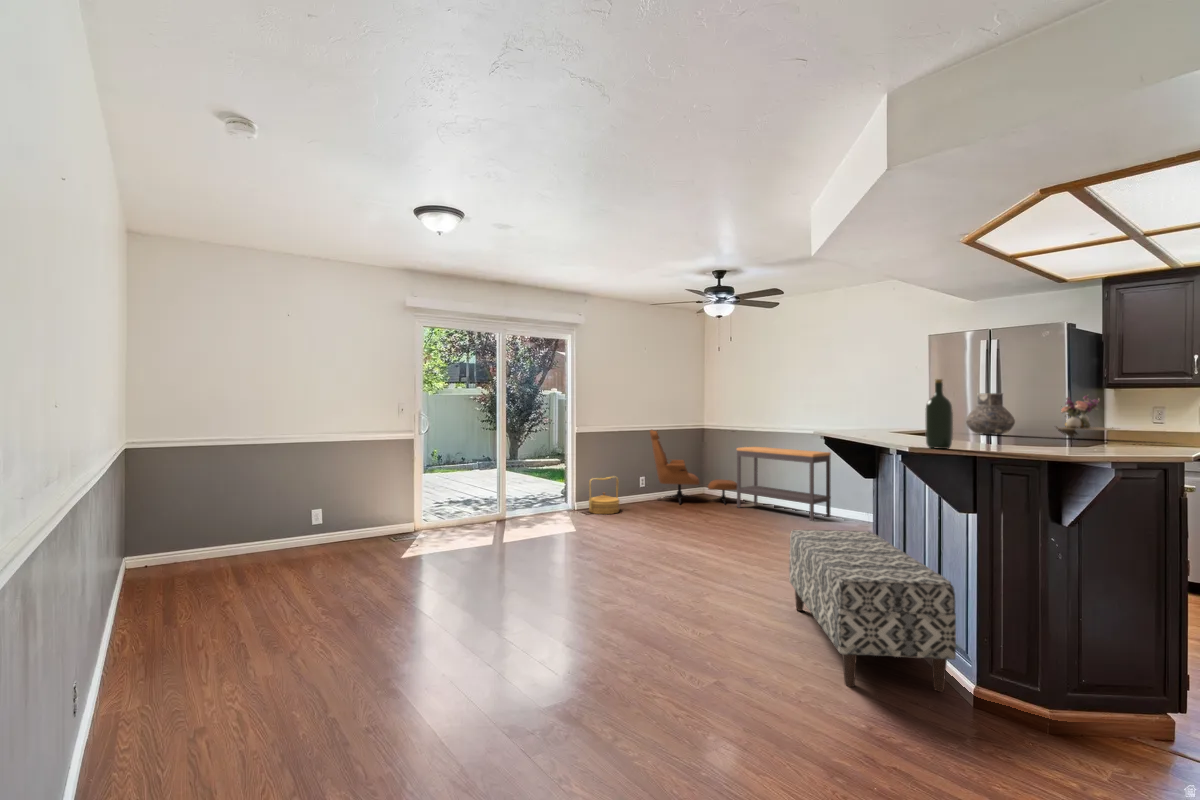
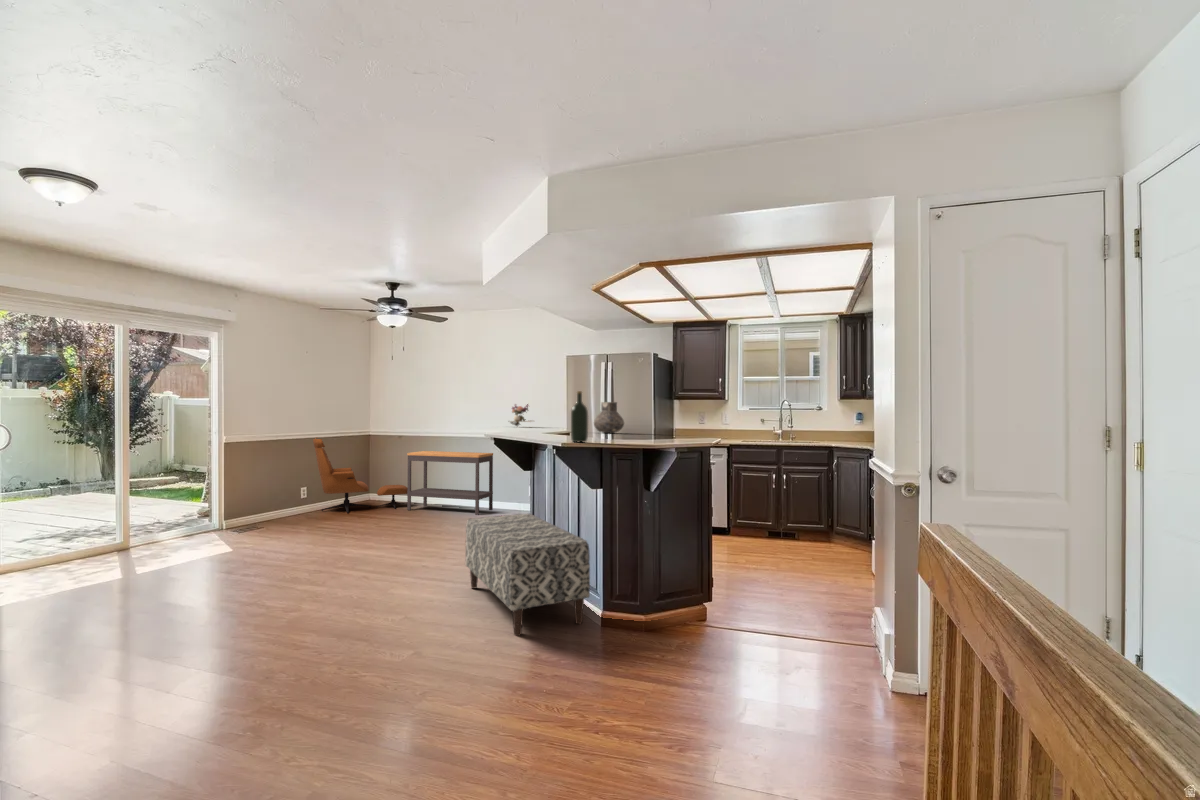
flower arrangement: present [1057,396,1114,438] -> present [511,404,531,426]
woven basket: present [589,477,619,514] -> none [238,490,278,532]

